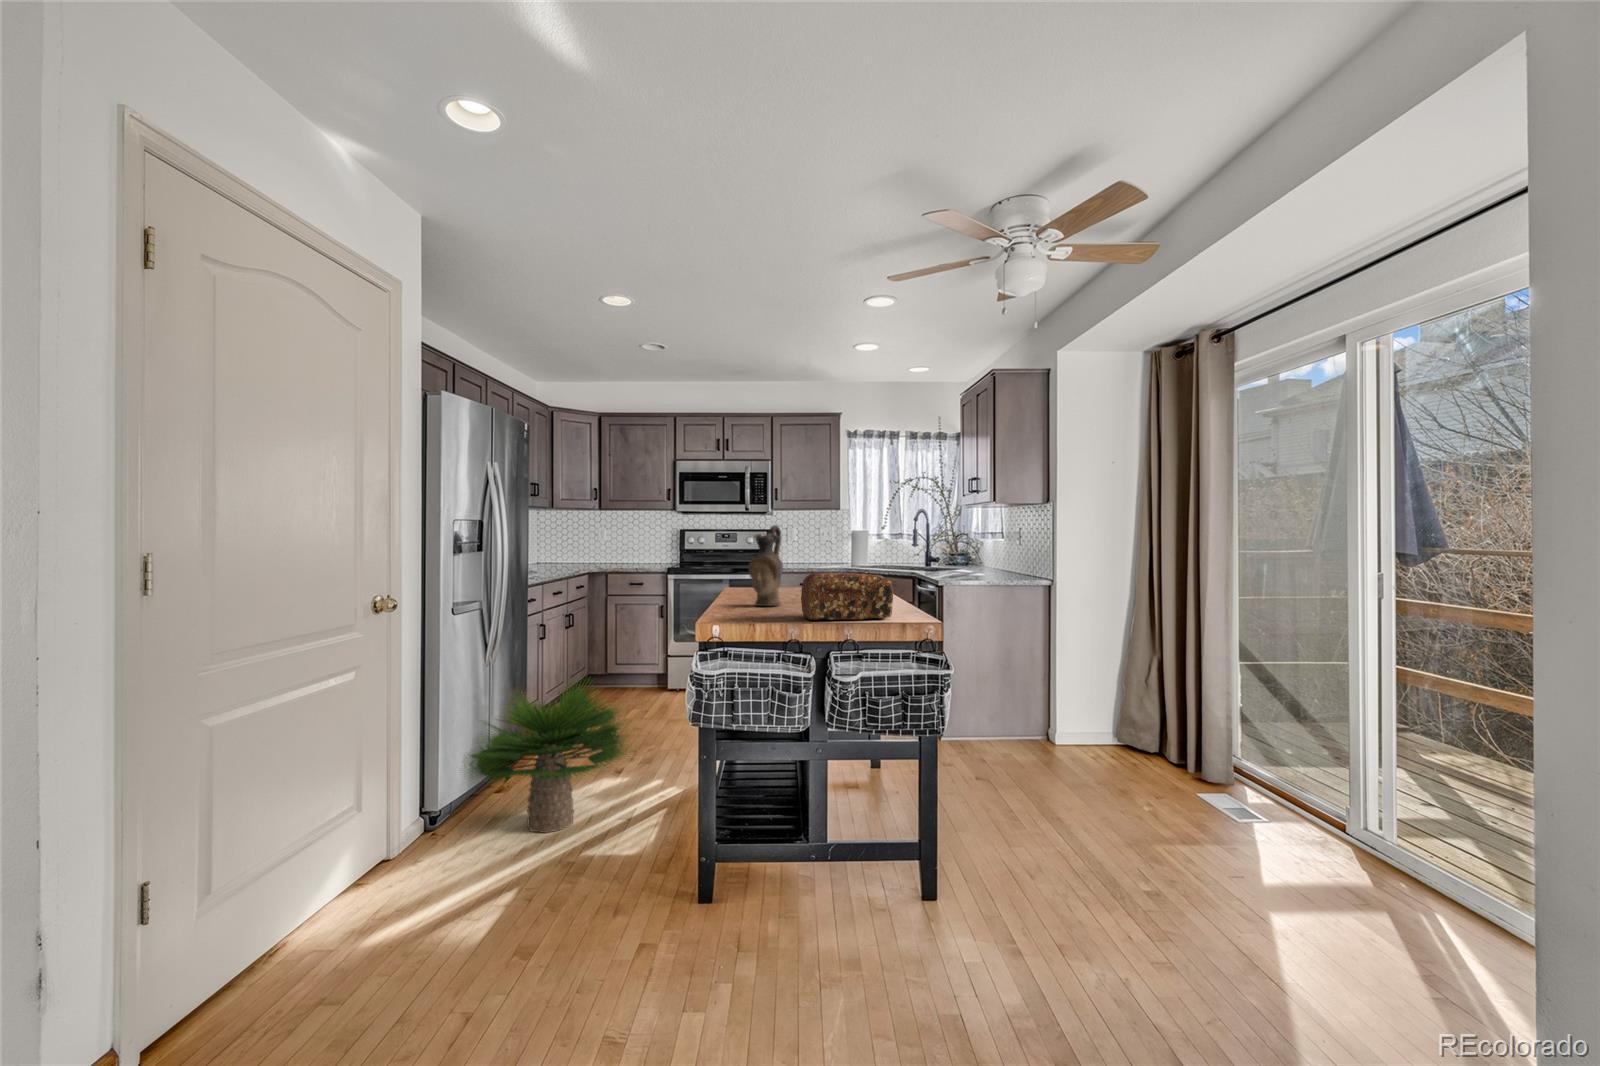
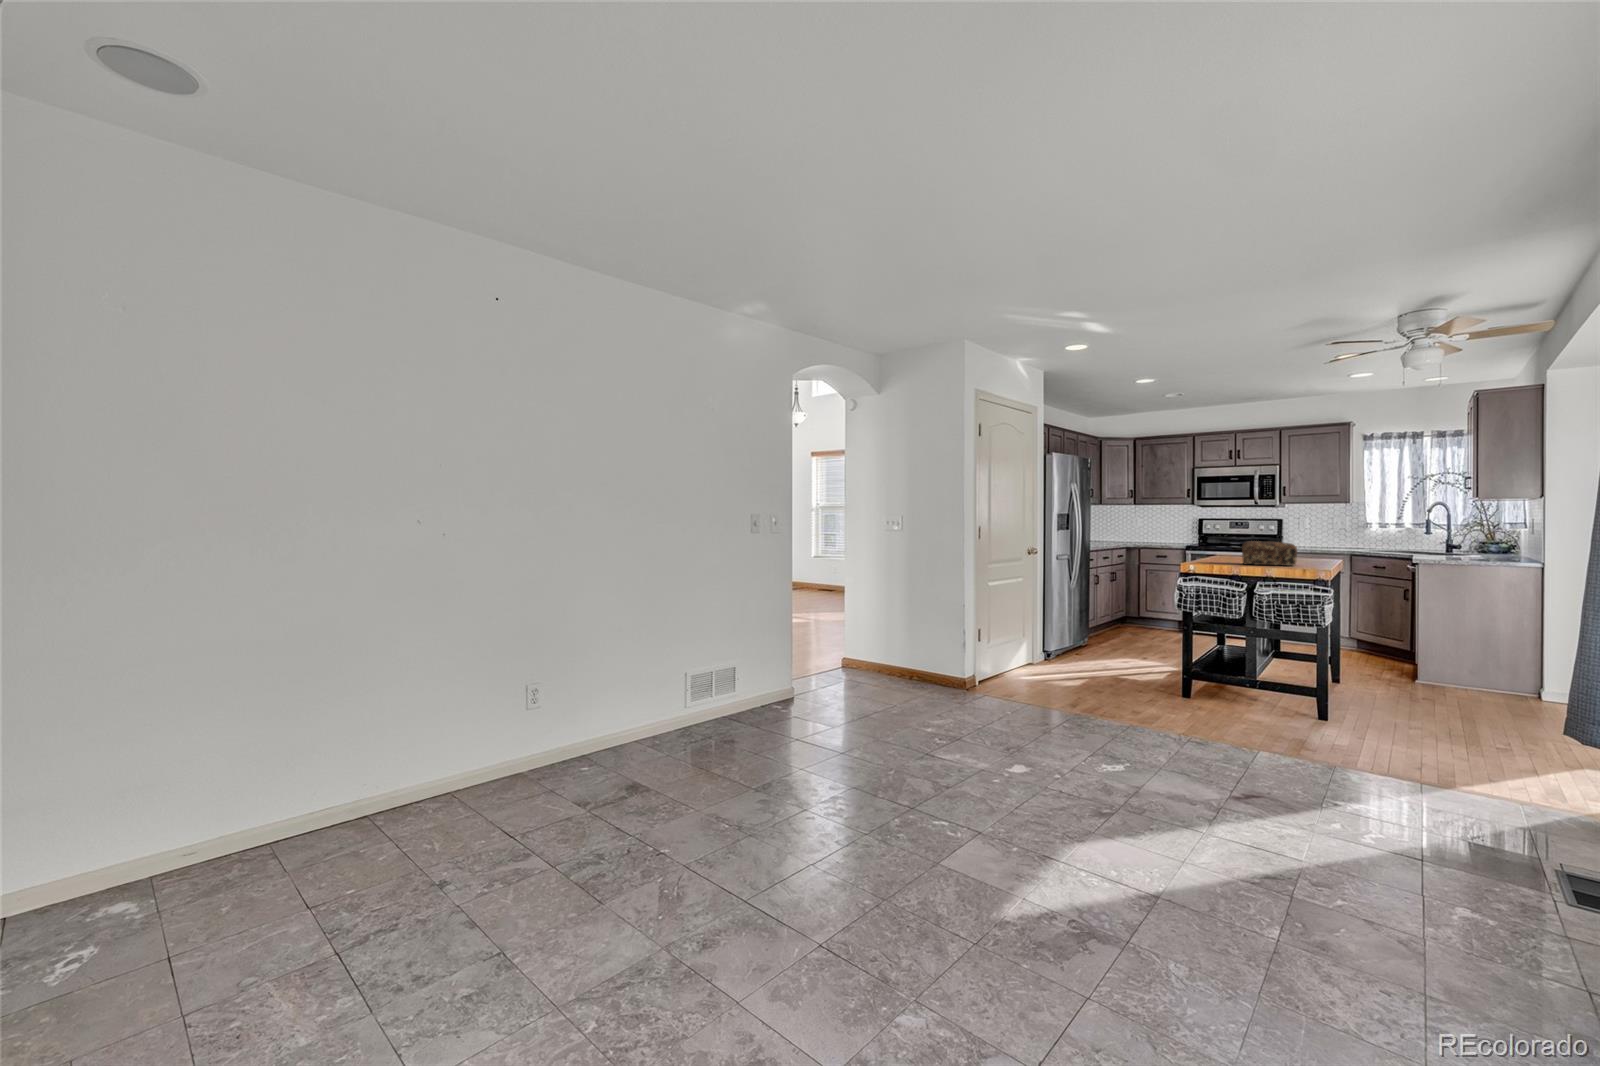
ceramic pitcher: present [748,525,783,606] -> none [1217,517,1240,560]
potted plant: present [469,681,628,833] -> none [1060,595,1153,668]

